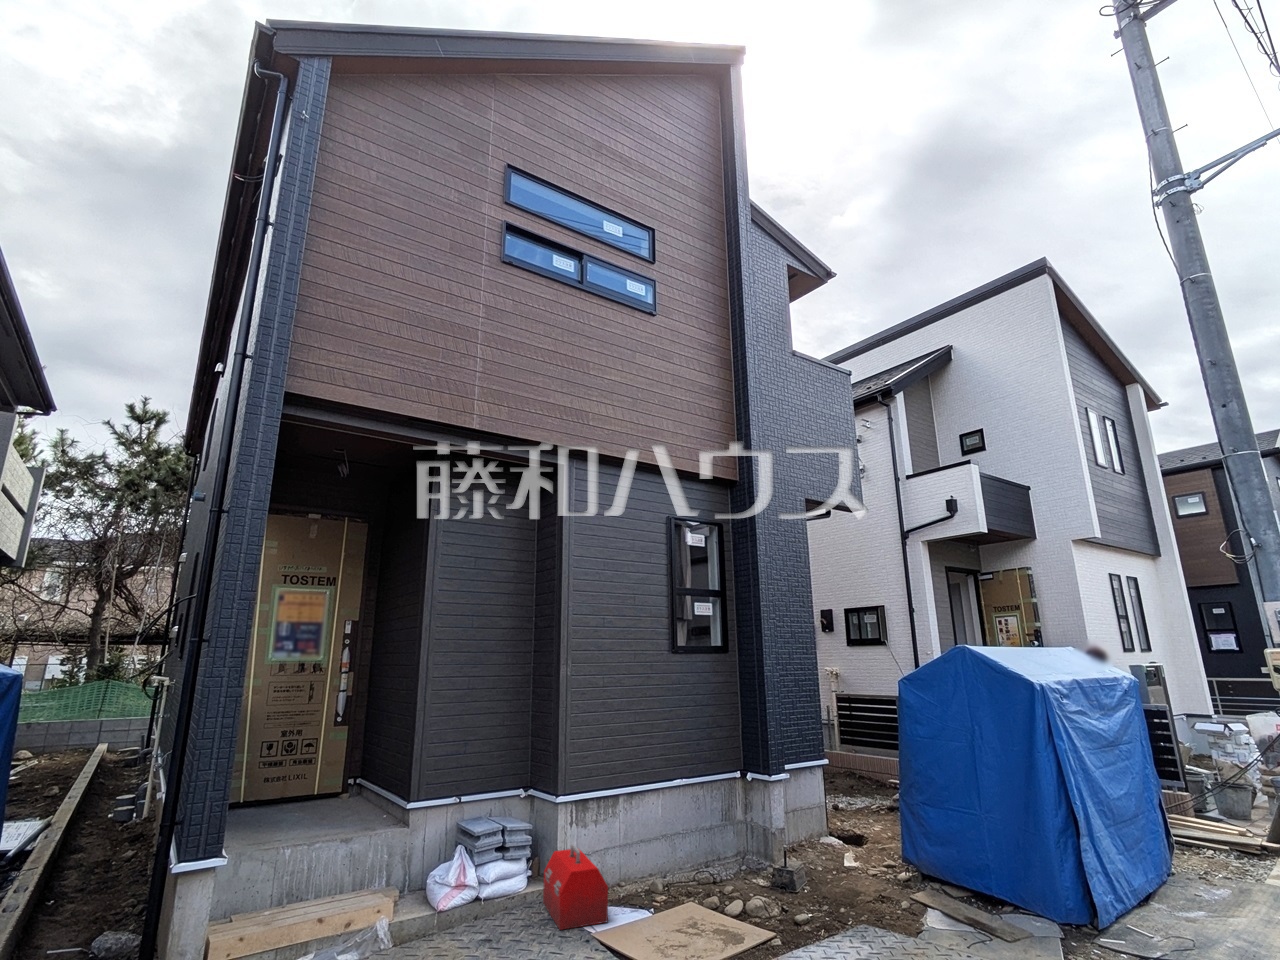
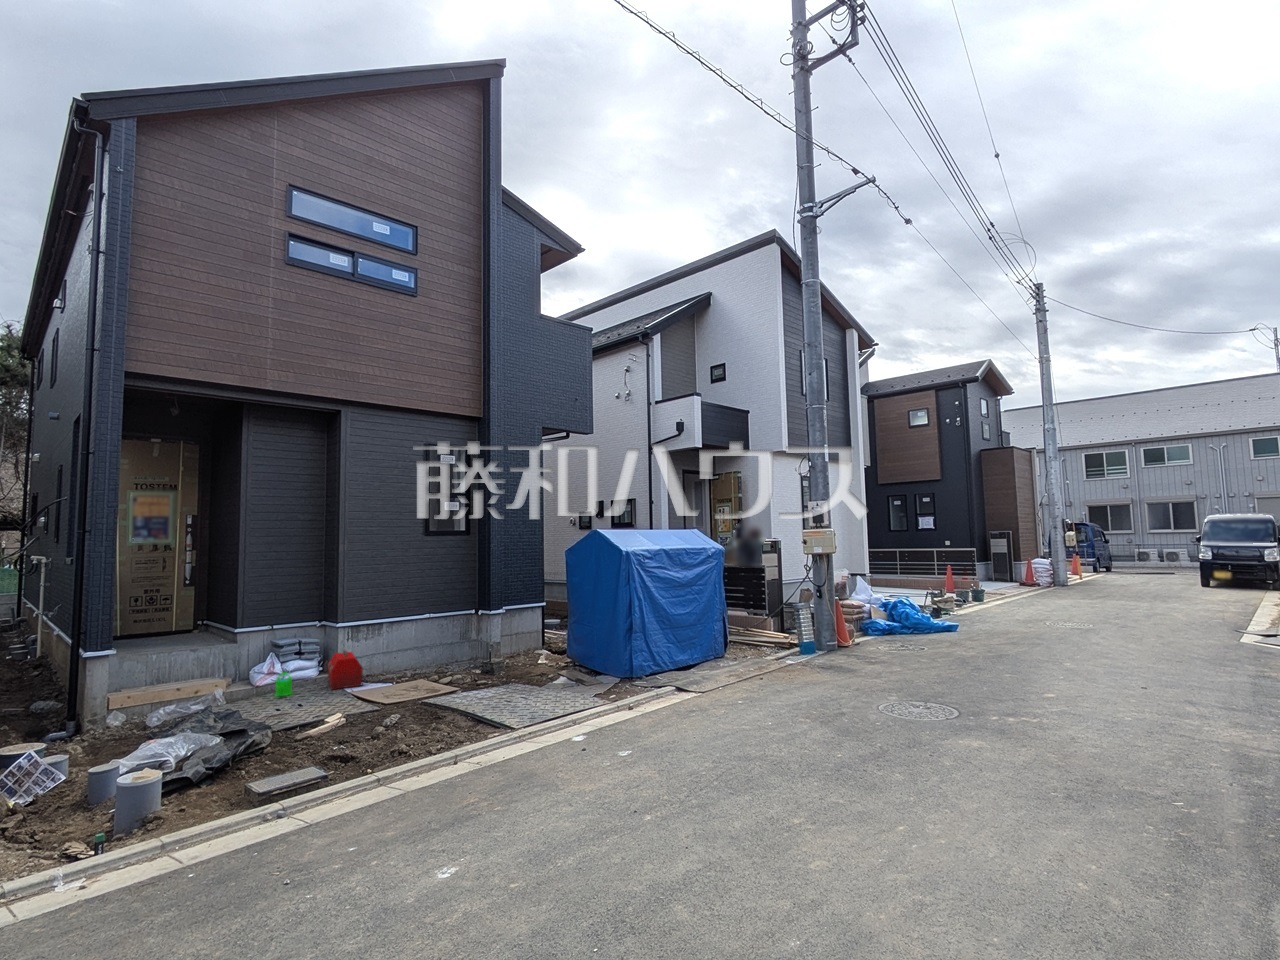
watering can: none [468,893,499,943] -> present [275,672,292,696]

